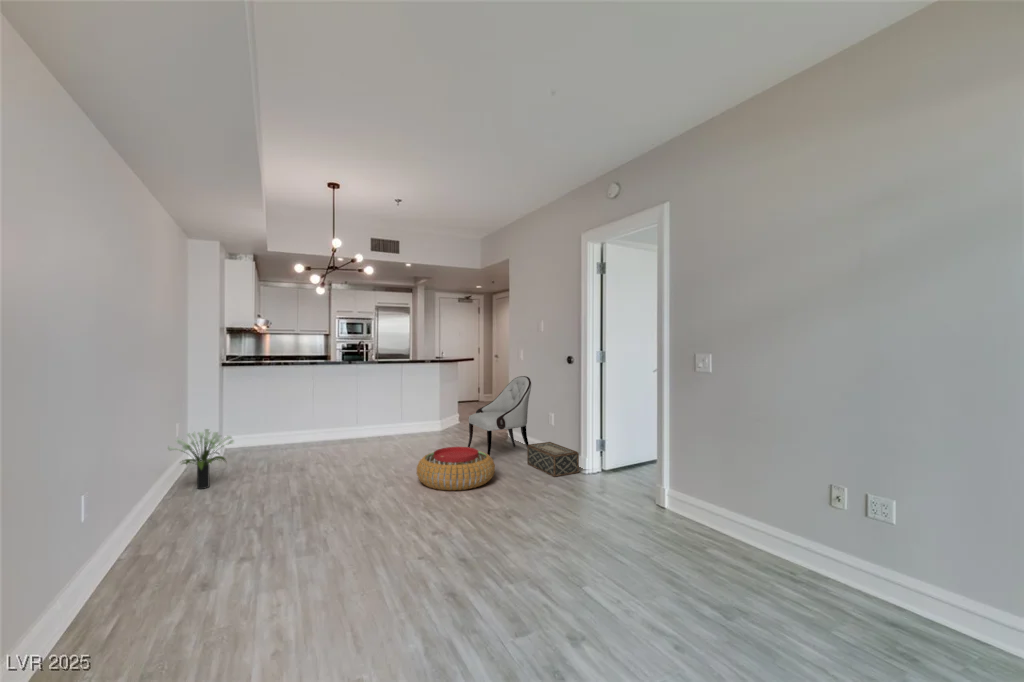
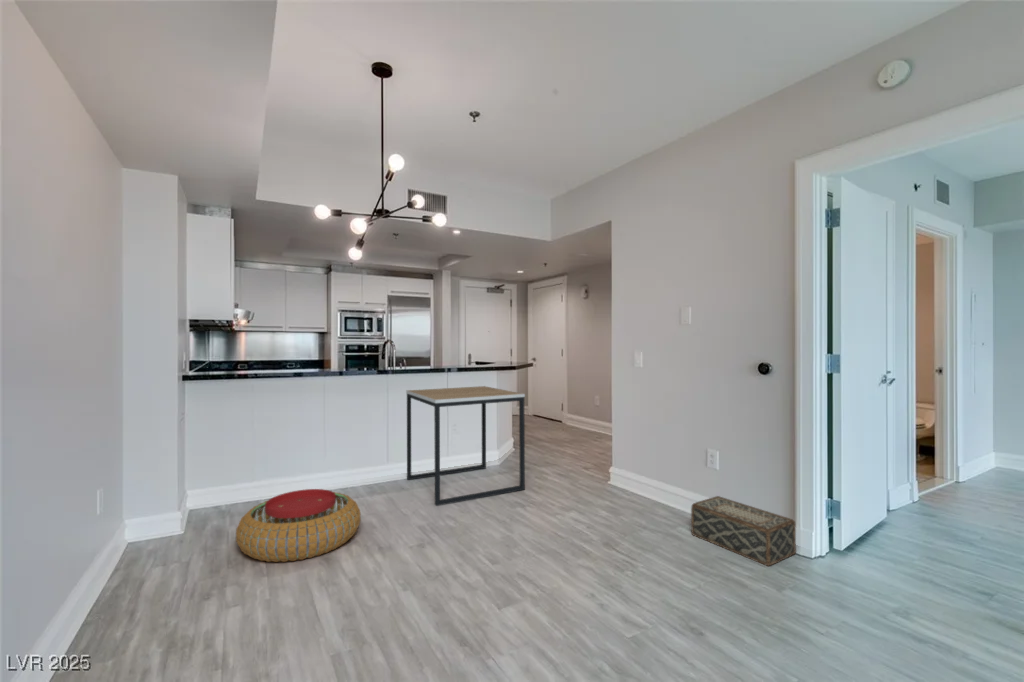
side table: none [370,374,445,449] -> present [406,386,525,506]
armchair: present [468,376,531,456] -> none [569,391,677,532]
potted plant: present [168,429,234,489] -> none [73,507,211,630]
pouf: present [417,447,495,490] -> present [236,489,361,562]

